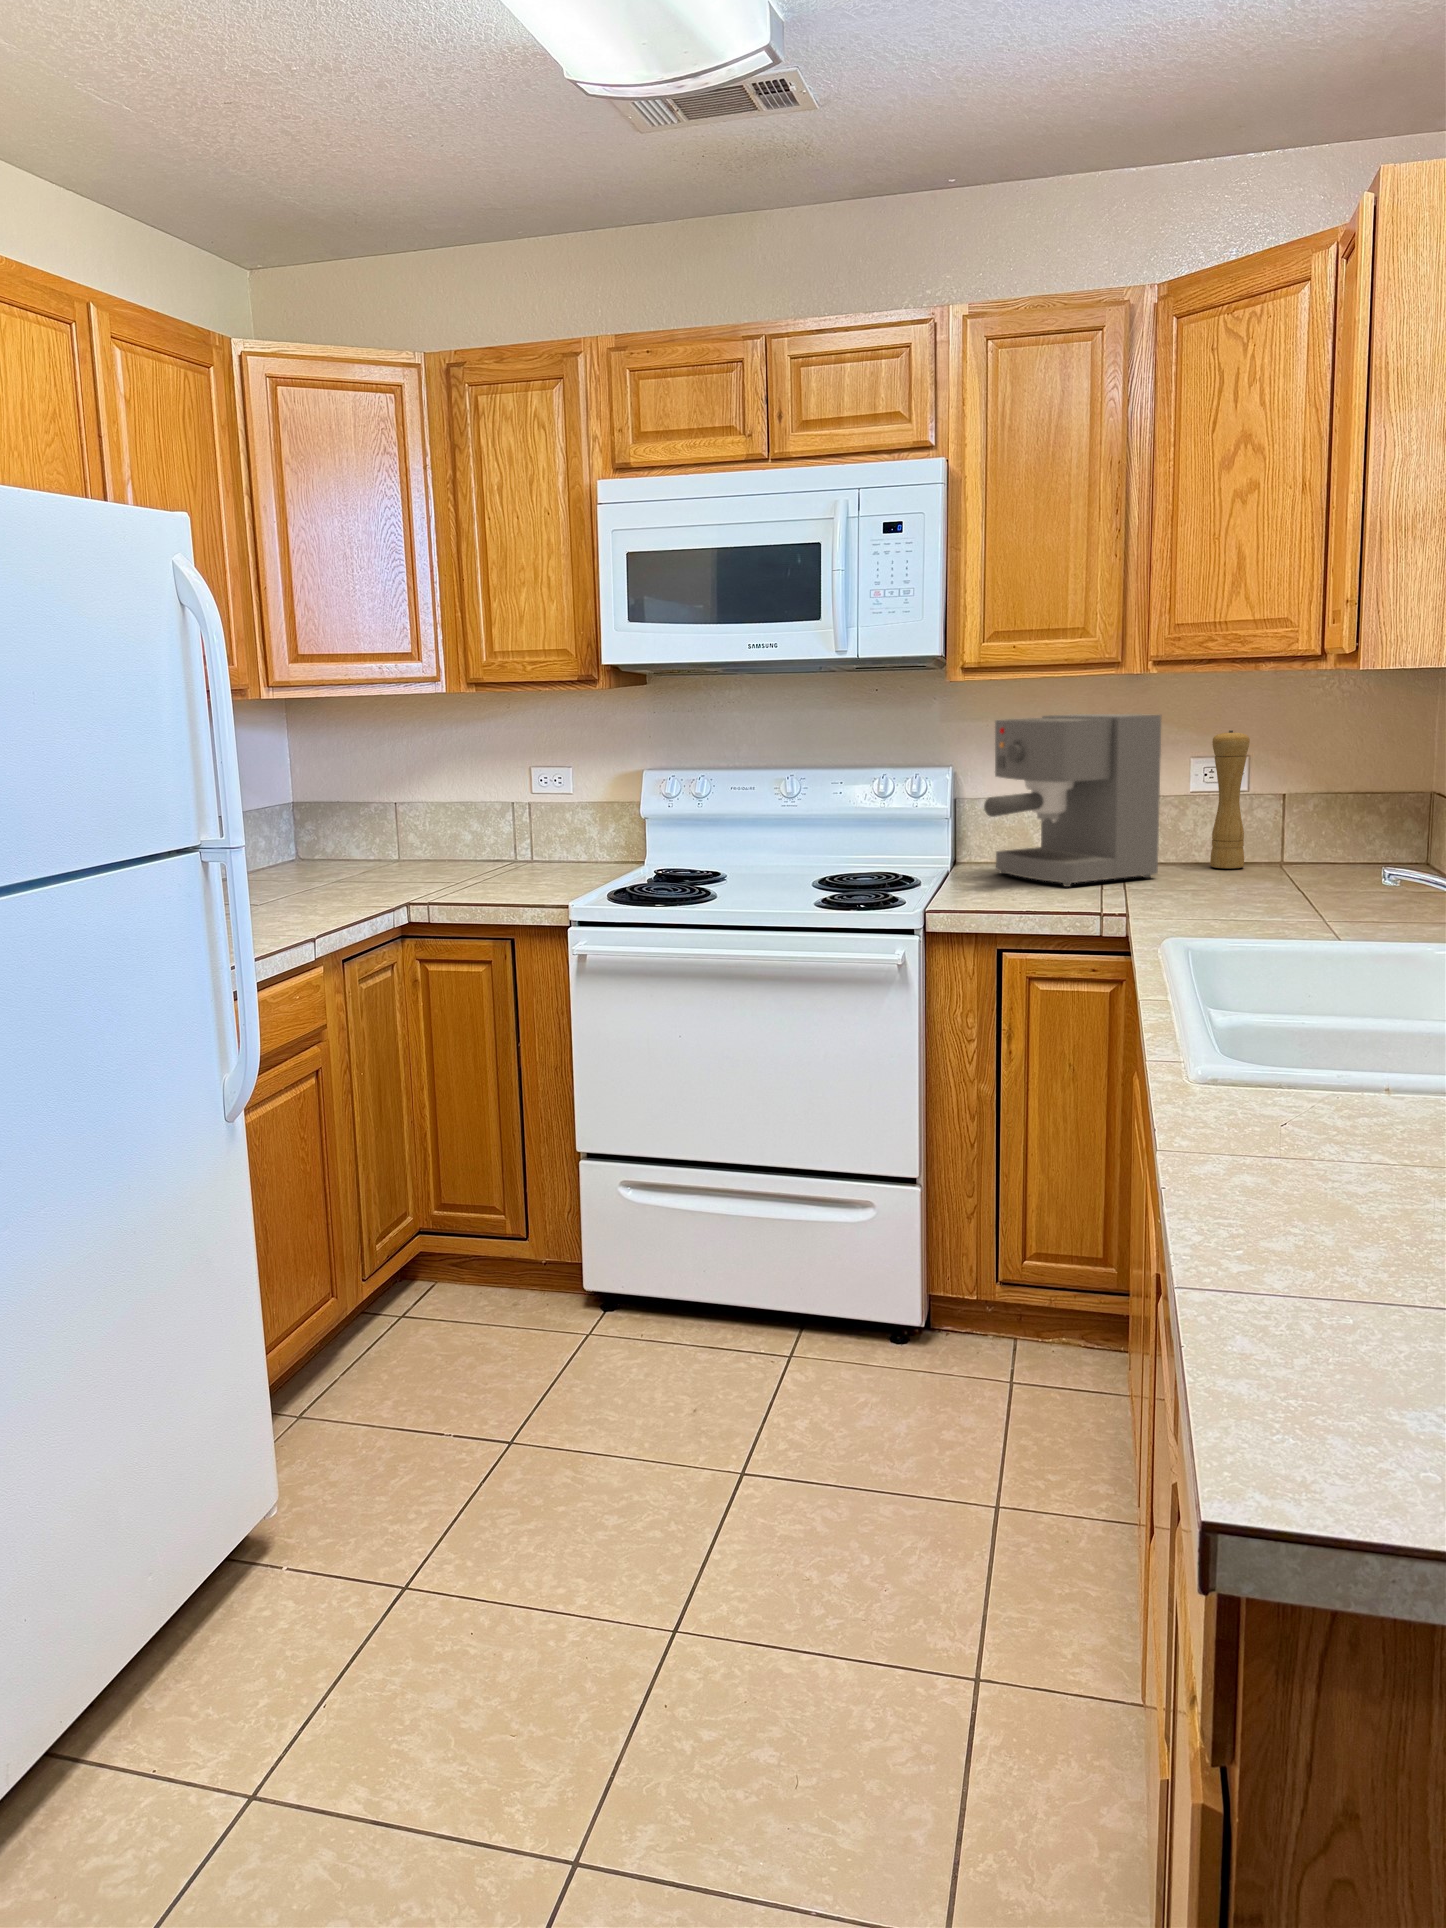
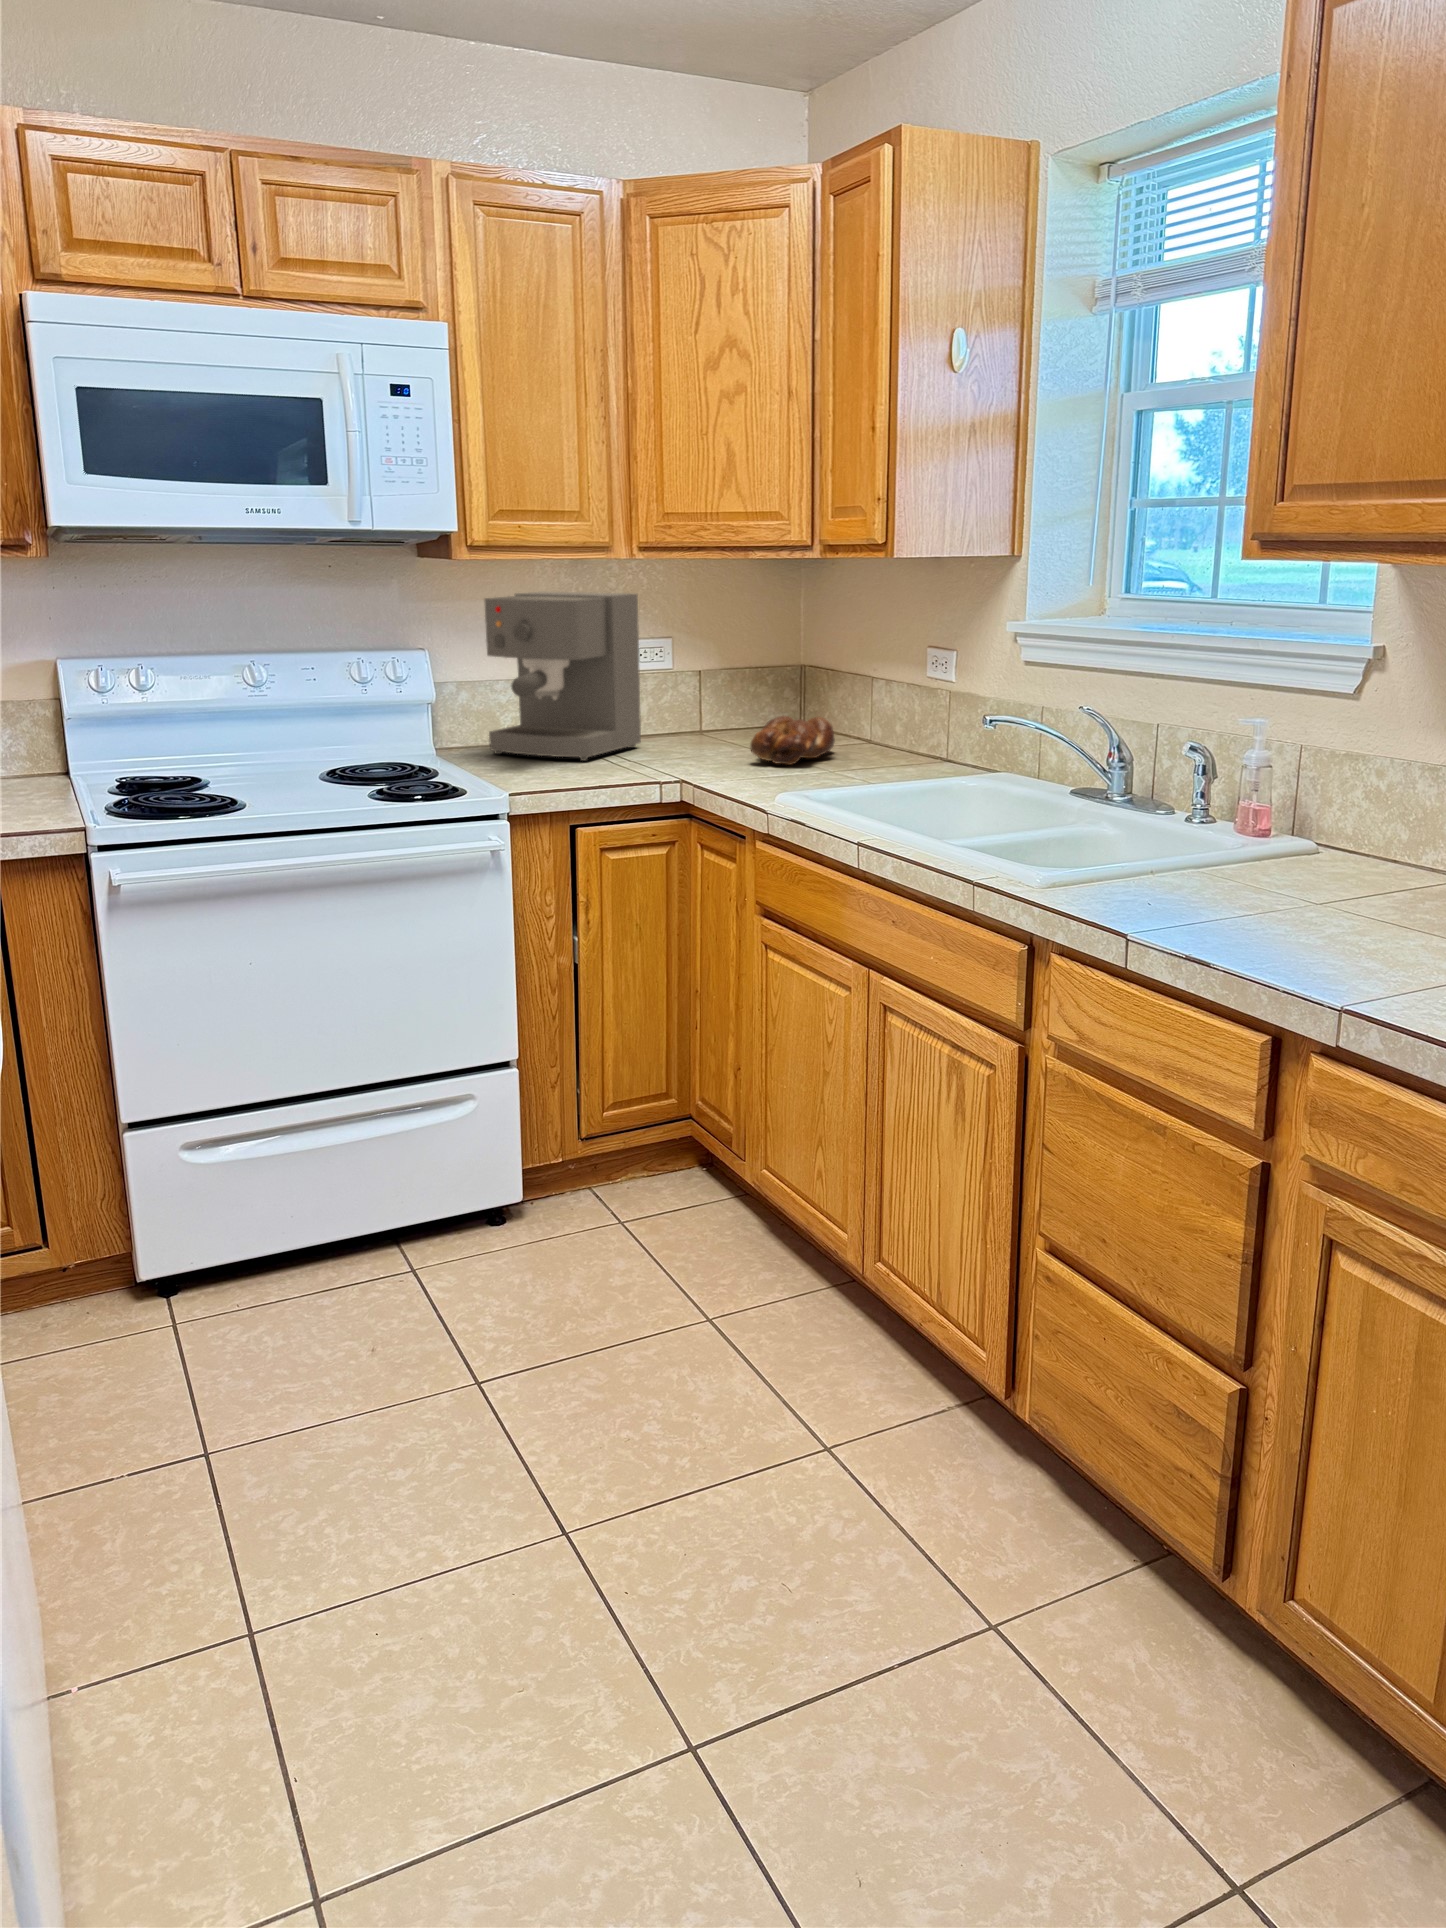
pepper mill: present [1210,730,1250,868] -> none [655,607,688,734]
bread loaf: none [1236,853,1371,909] -> present [750,715,835,765]

